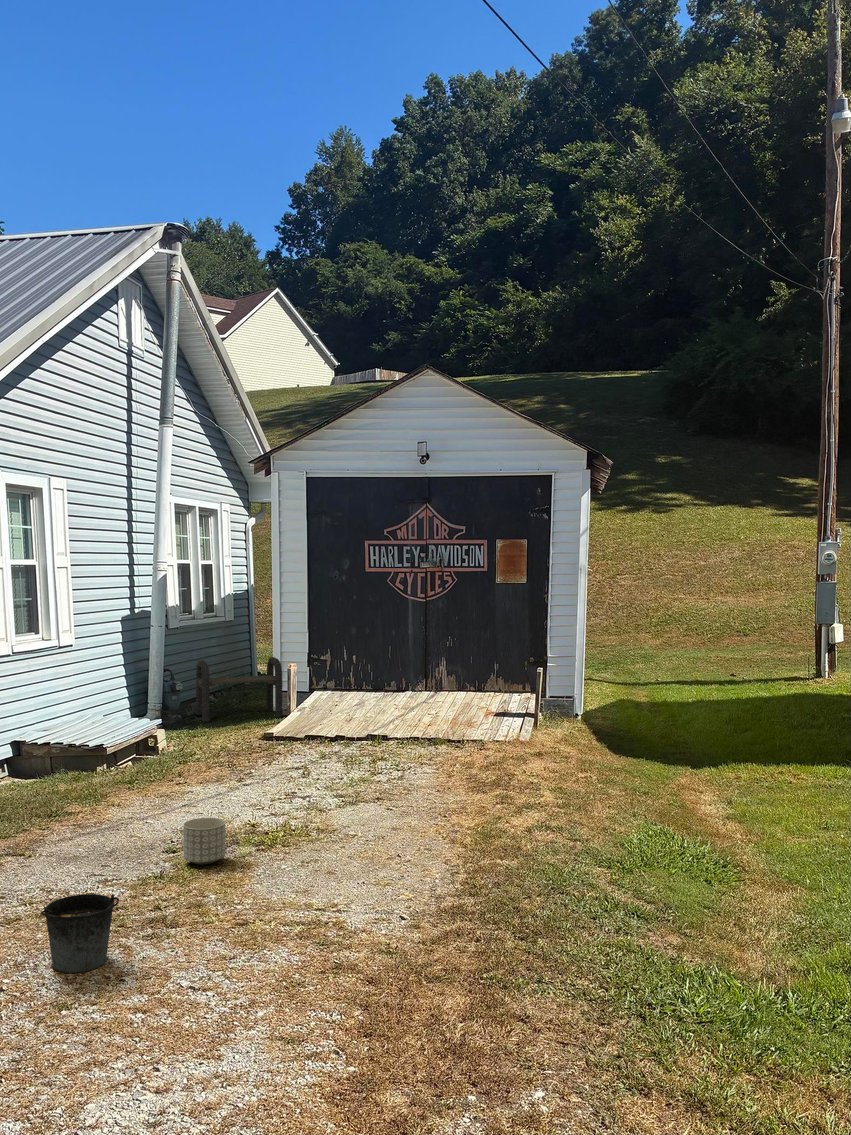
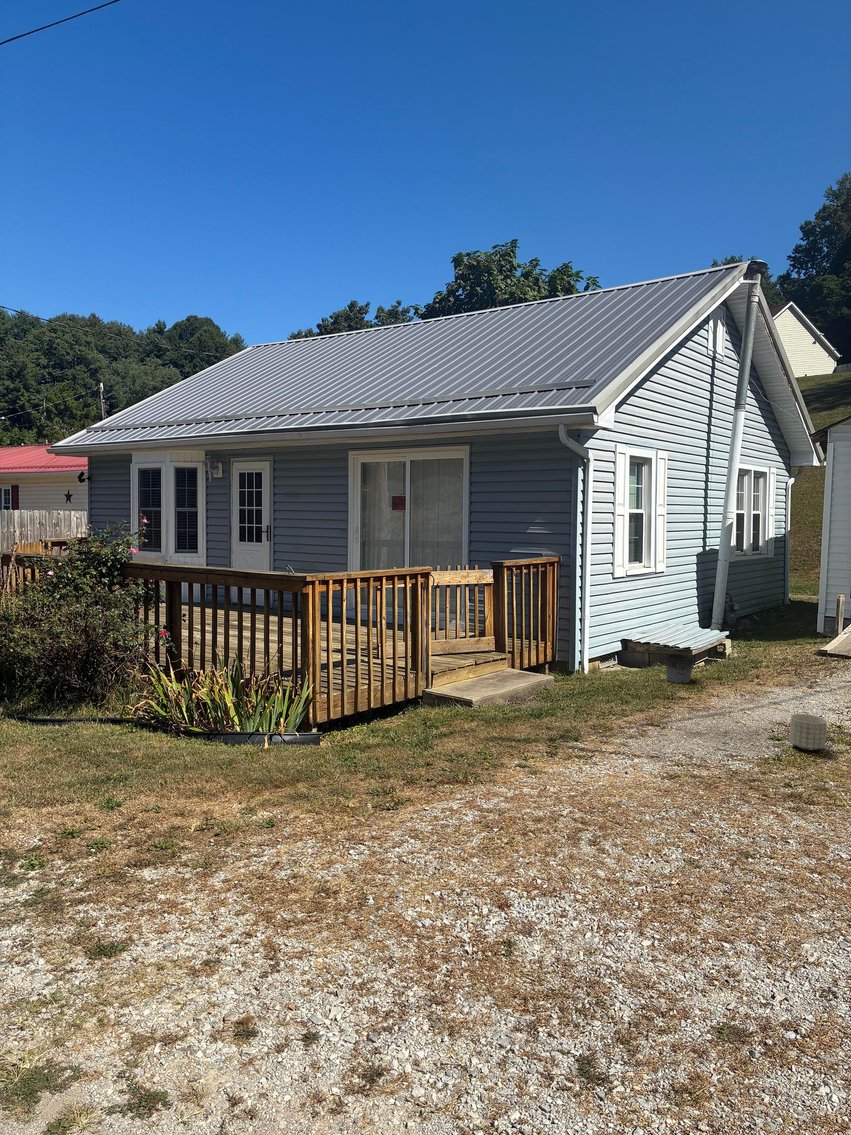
bench: present [196,657,282,722] -> none [751,589,828,640]
bucket: present [41,894,119,973] -> present [664,654,696,683]

